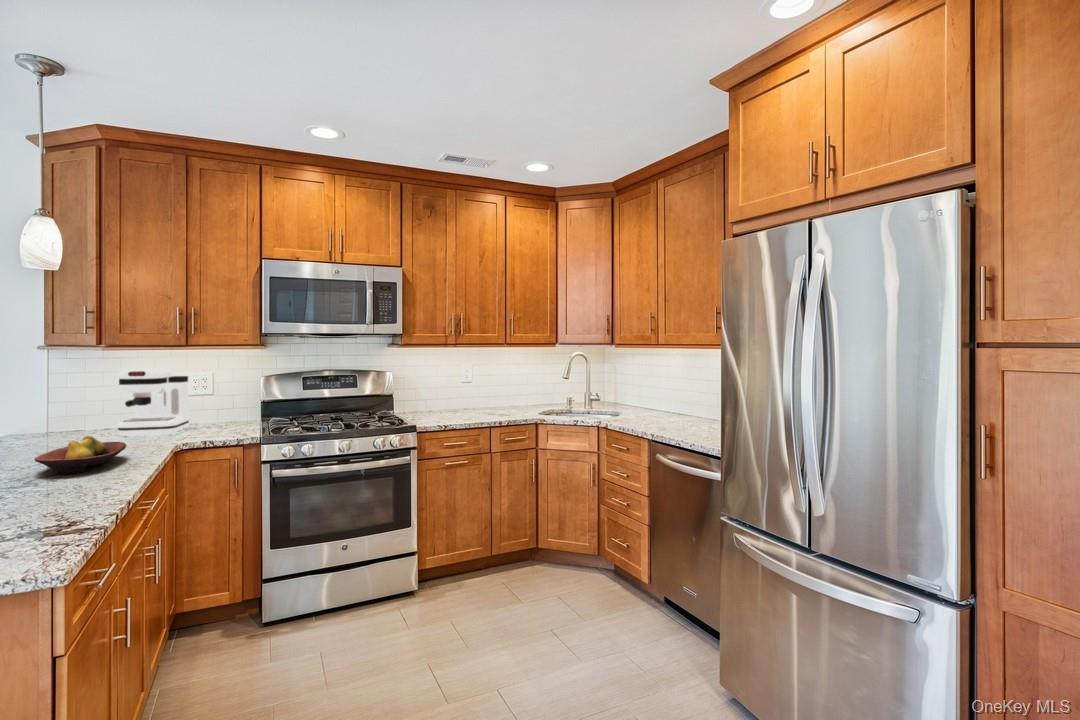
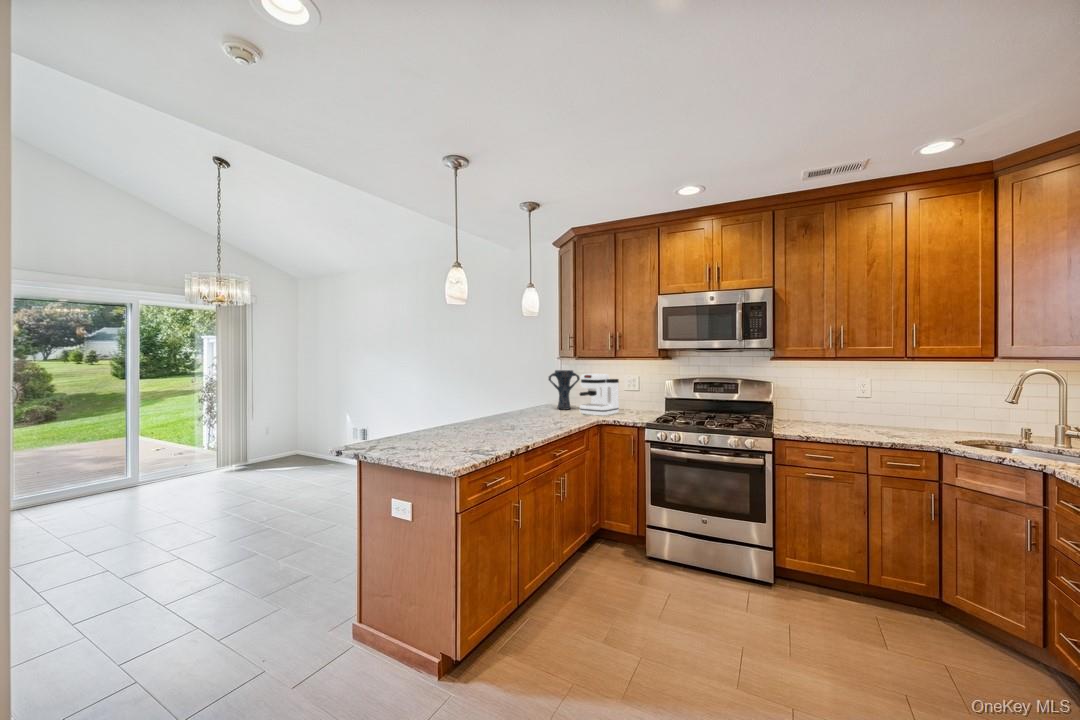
vase: none [28,365,97,436] -> present [549,370,580,410]
fruit bowl: present [34,436,126,474] -> none [517,410,563,430]

